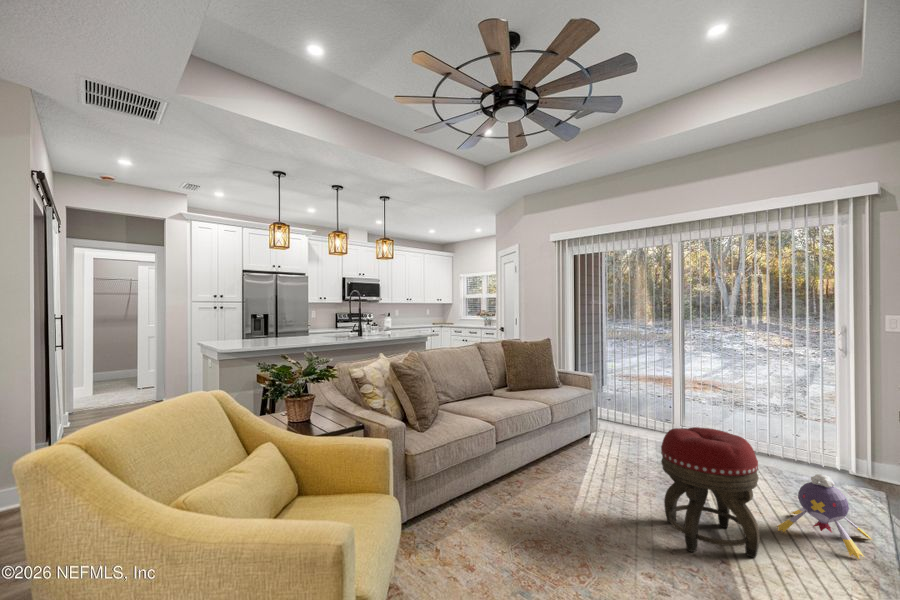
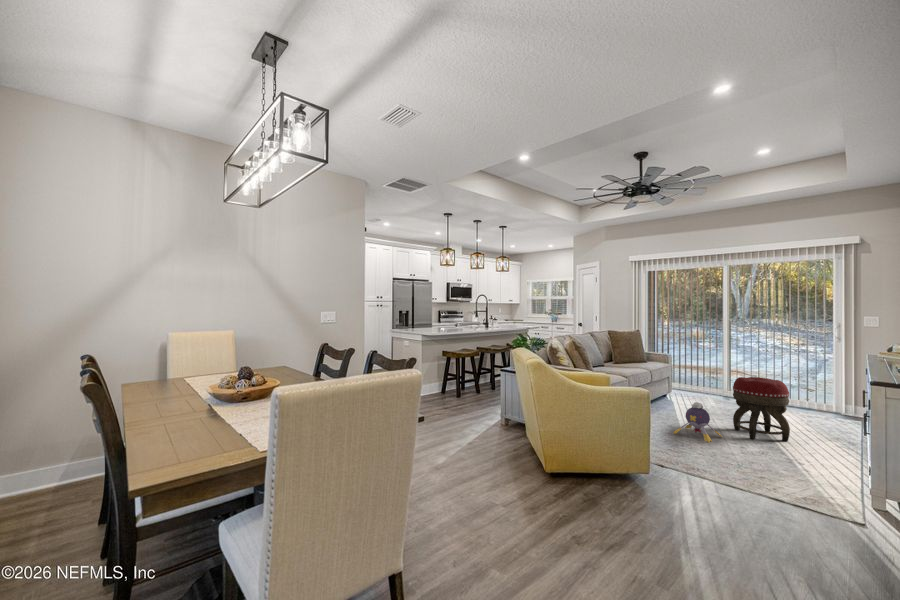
plush toy: present [777,474,872,559] -> present [674,402,722,442]

